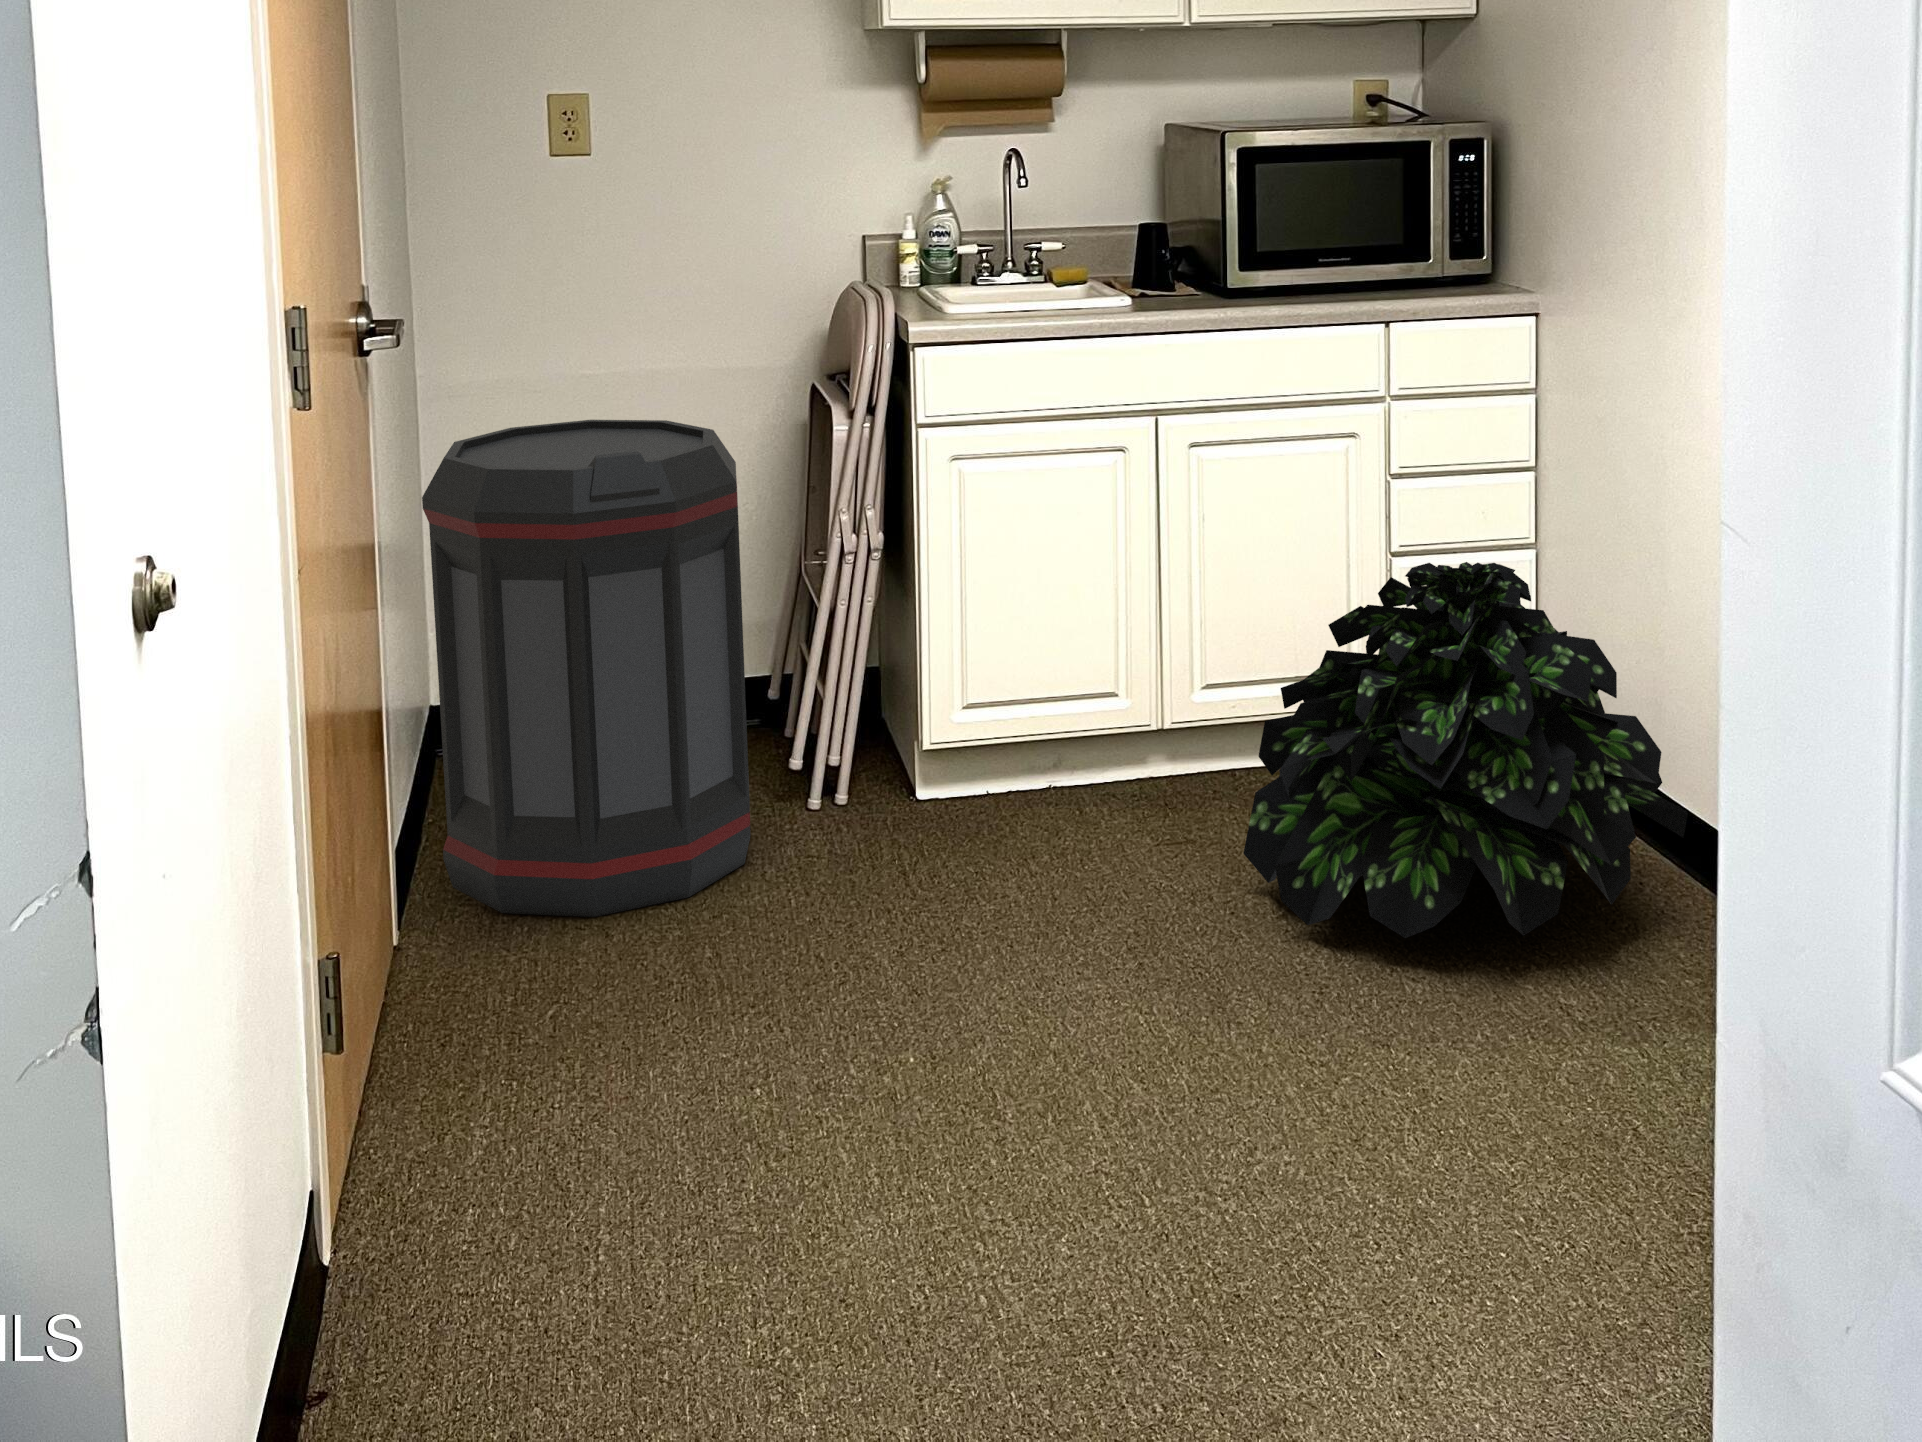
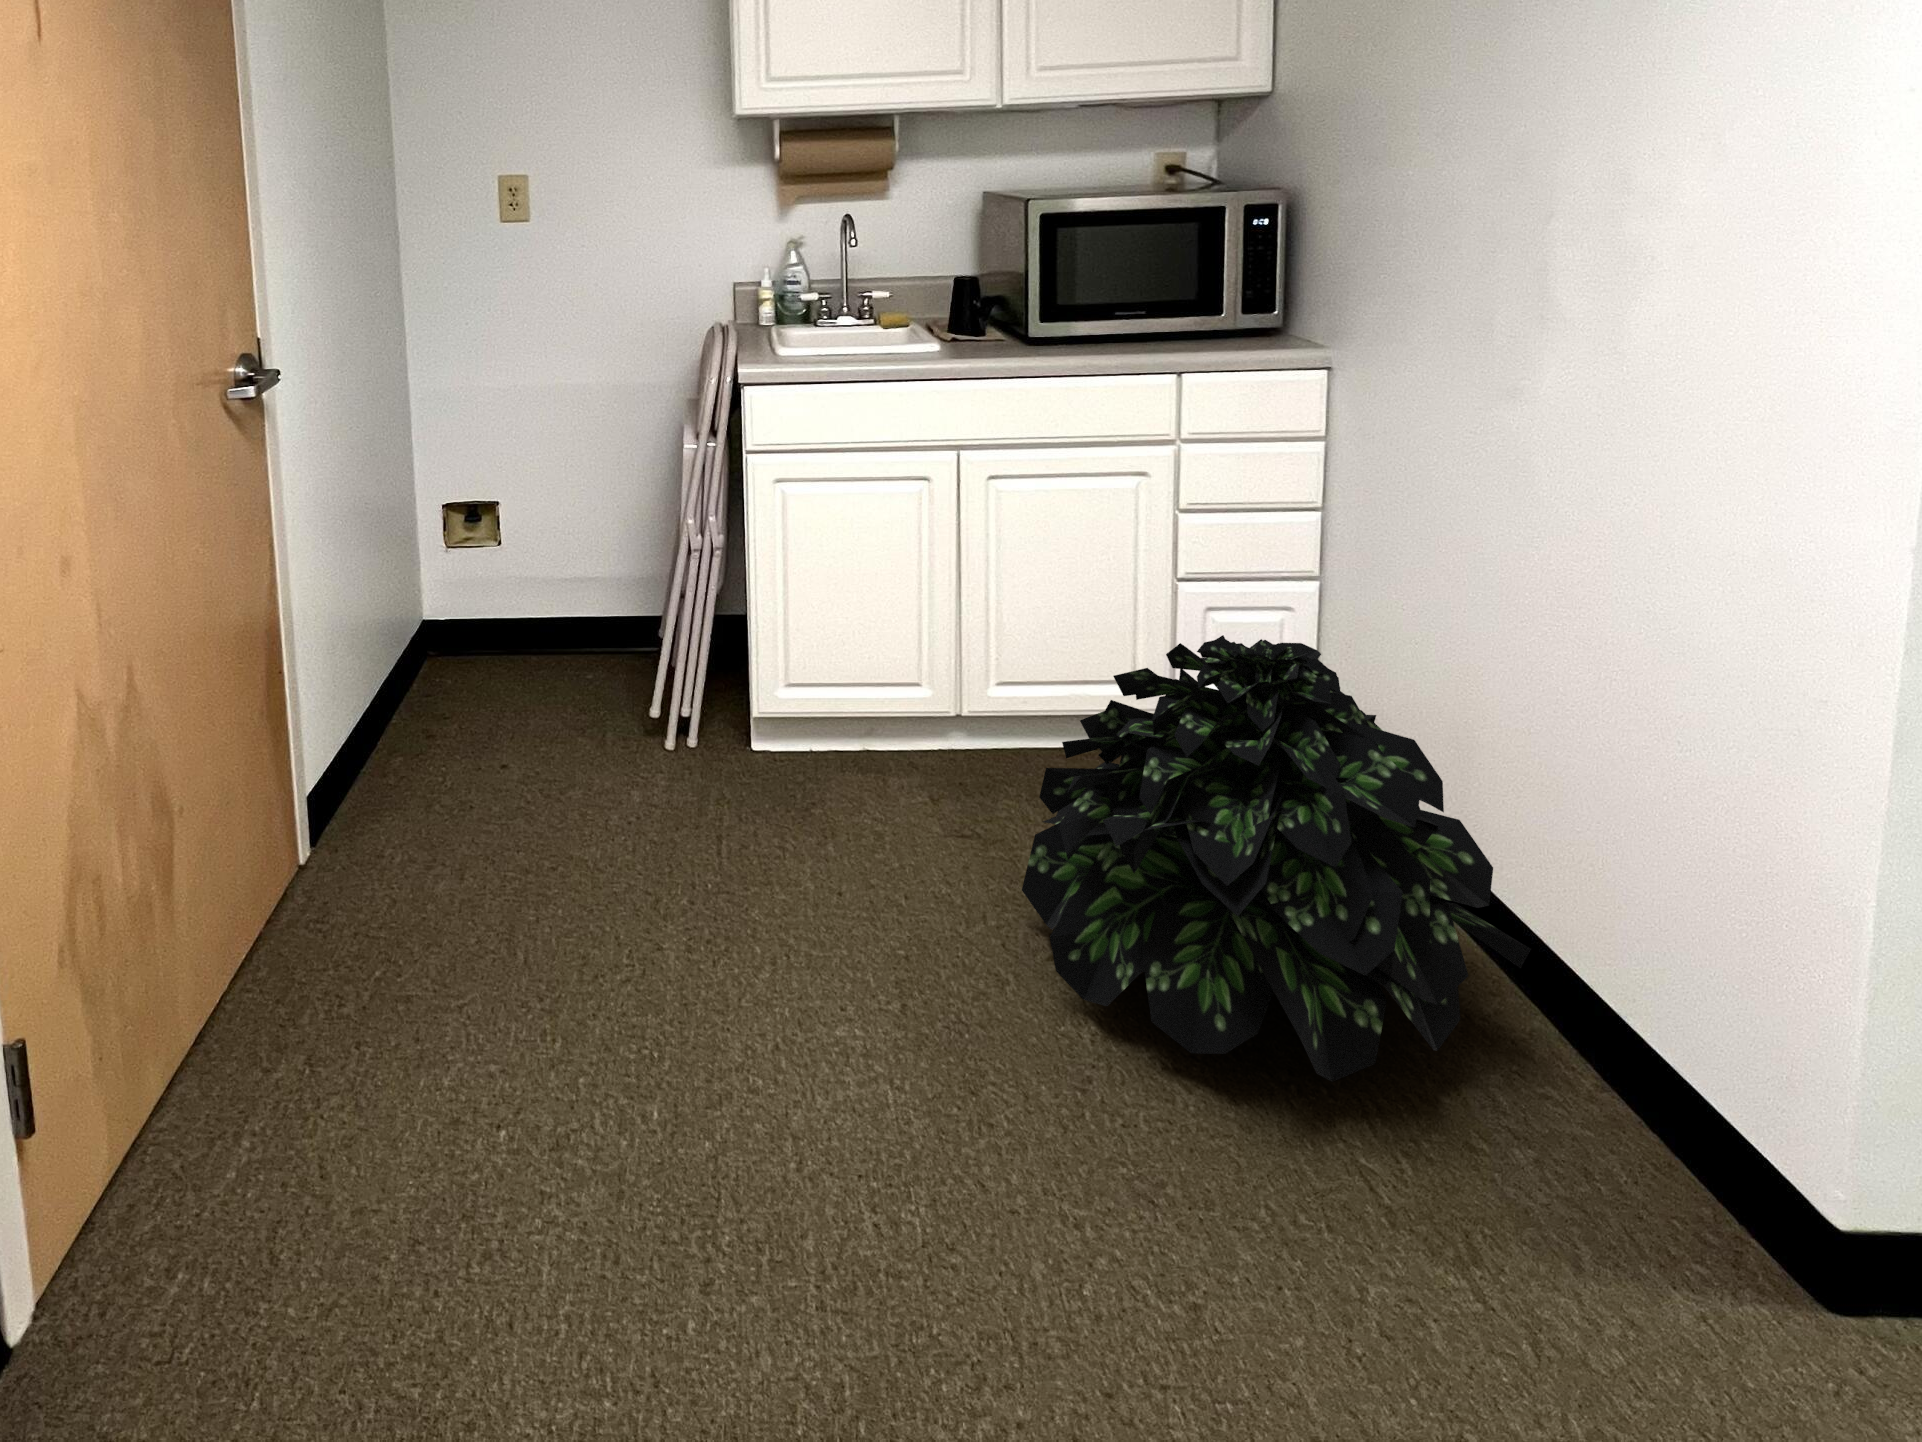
trash can: present [422,420,751,917] -> none [332,434,606,864]

